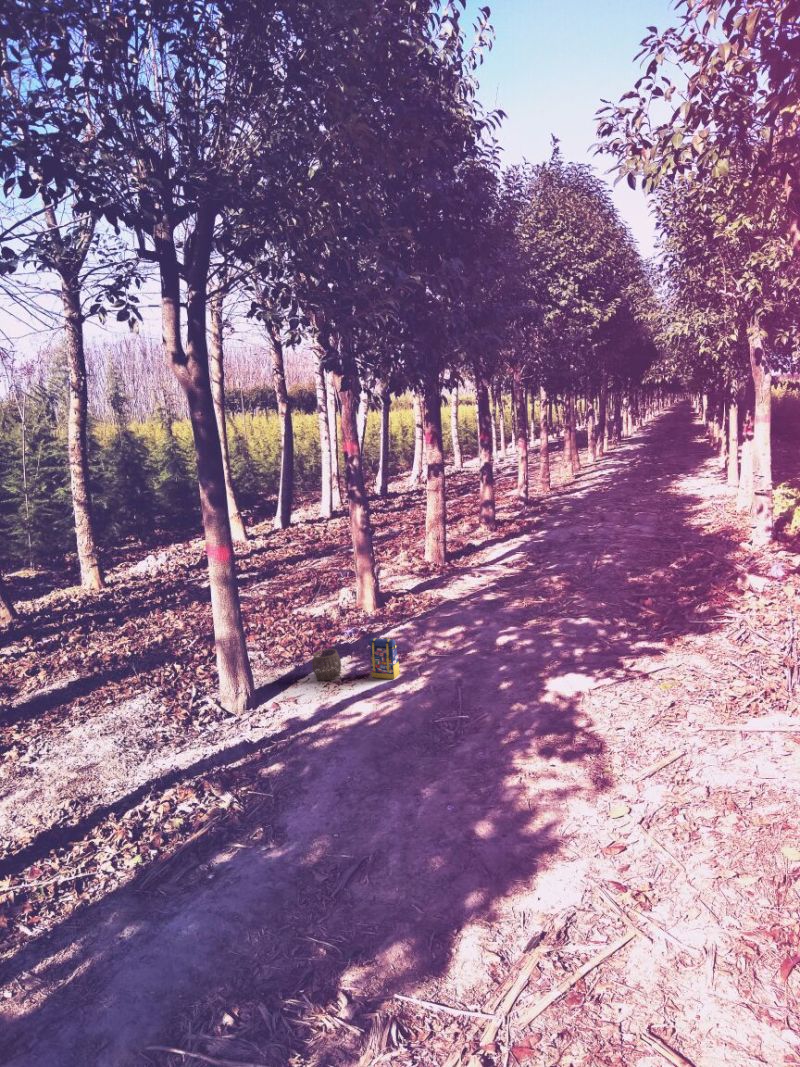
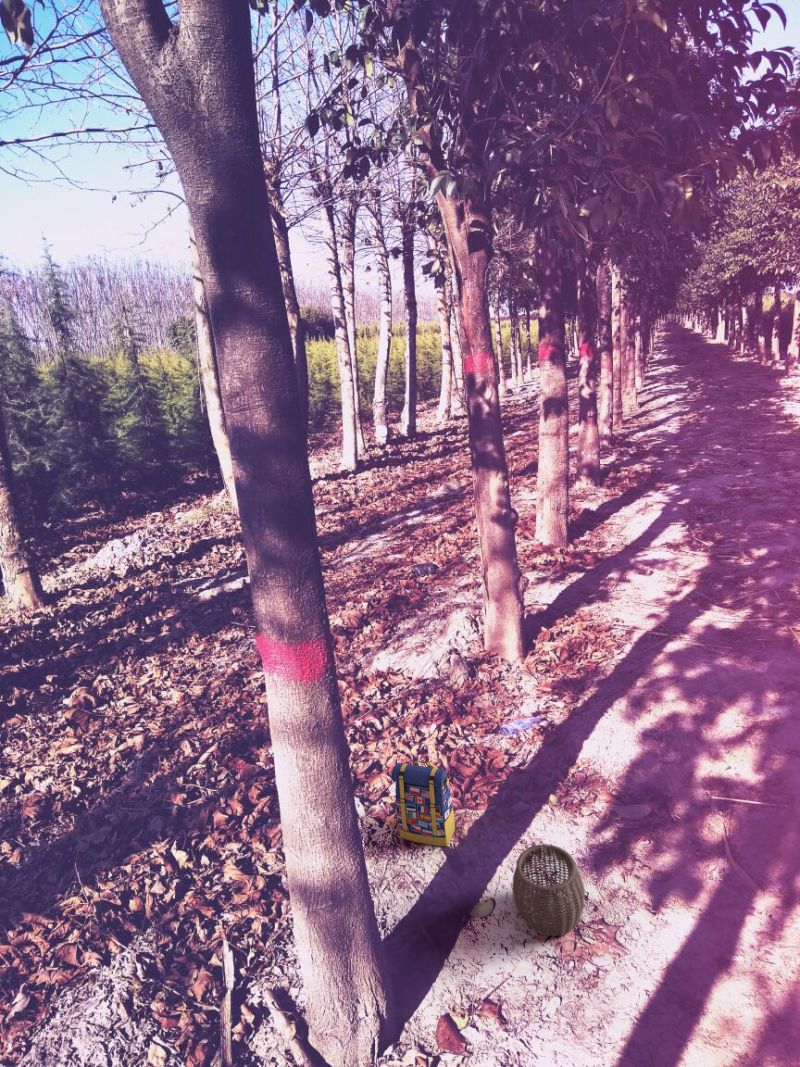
backpack: present [369,637,400,679] -> present [392,761,456,846]

